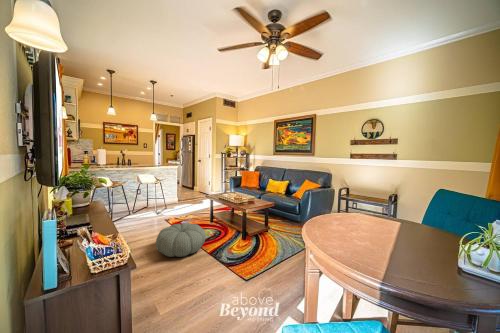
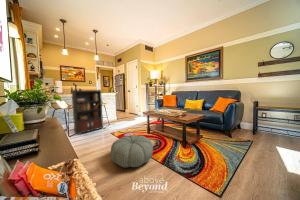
bookcase: none [117,163,156,220] -> present [72,90,103,134]

